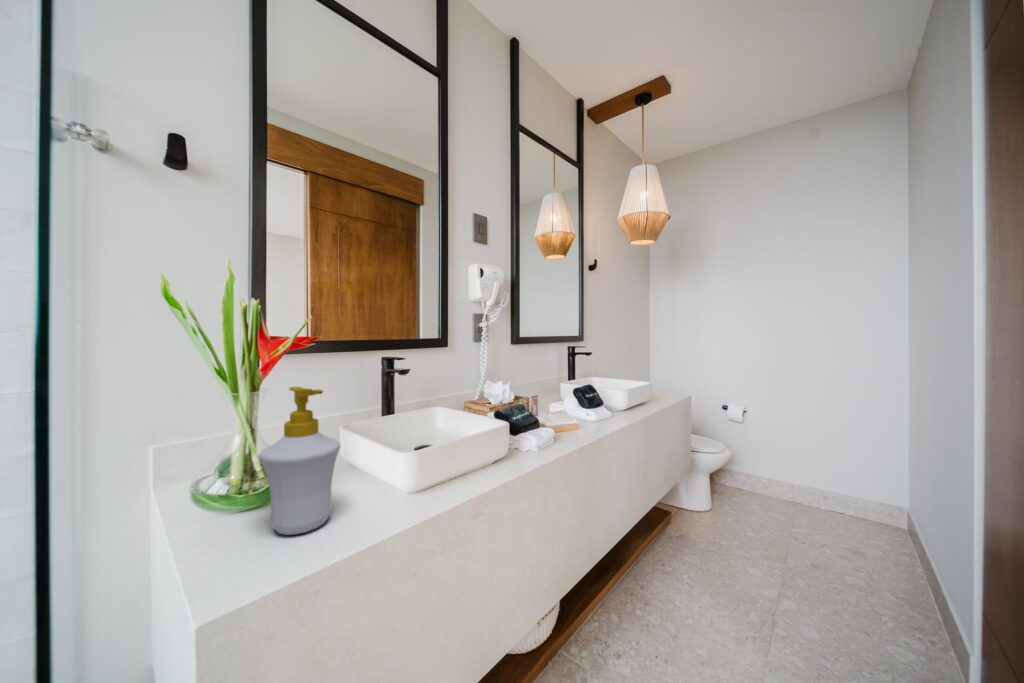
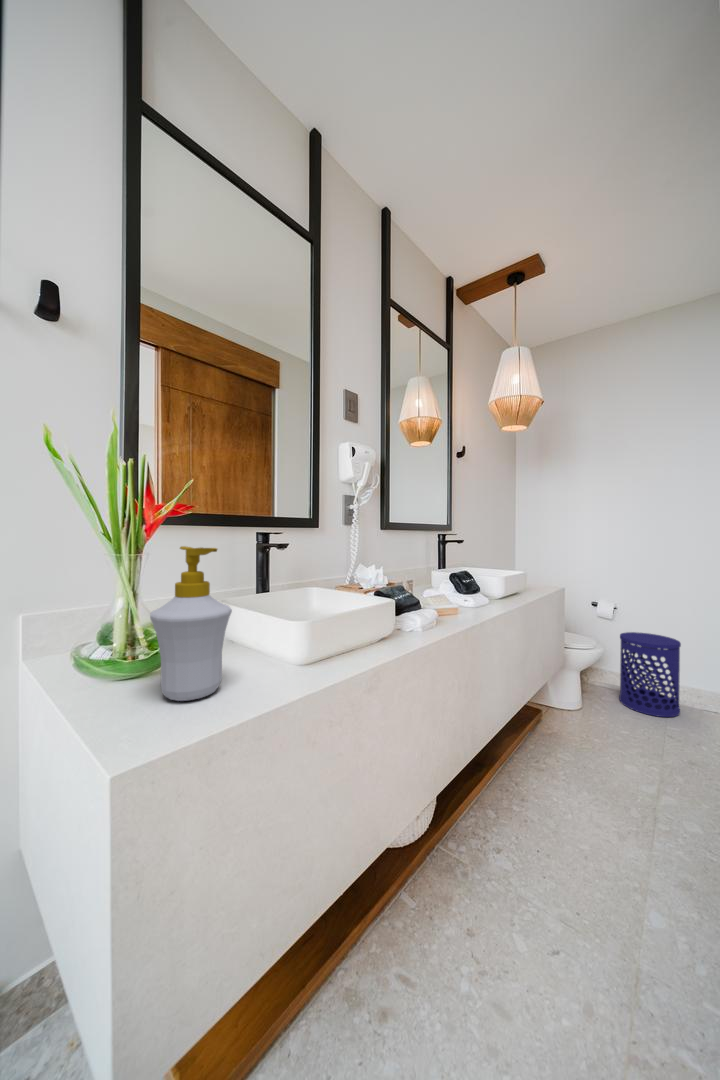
waste bin: none [747,437,805,519] -> present [619,632,681,717]

